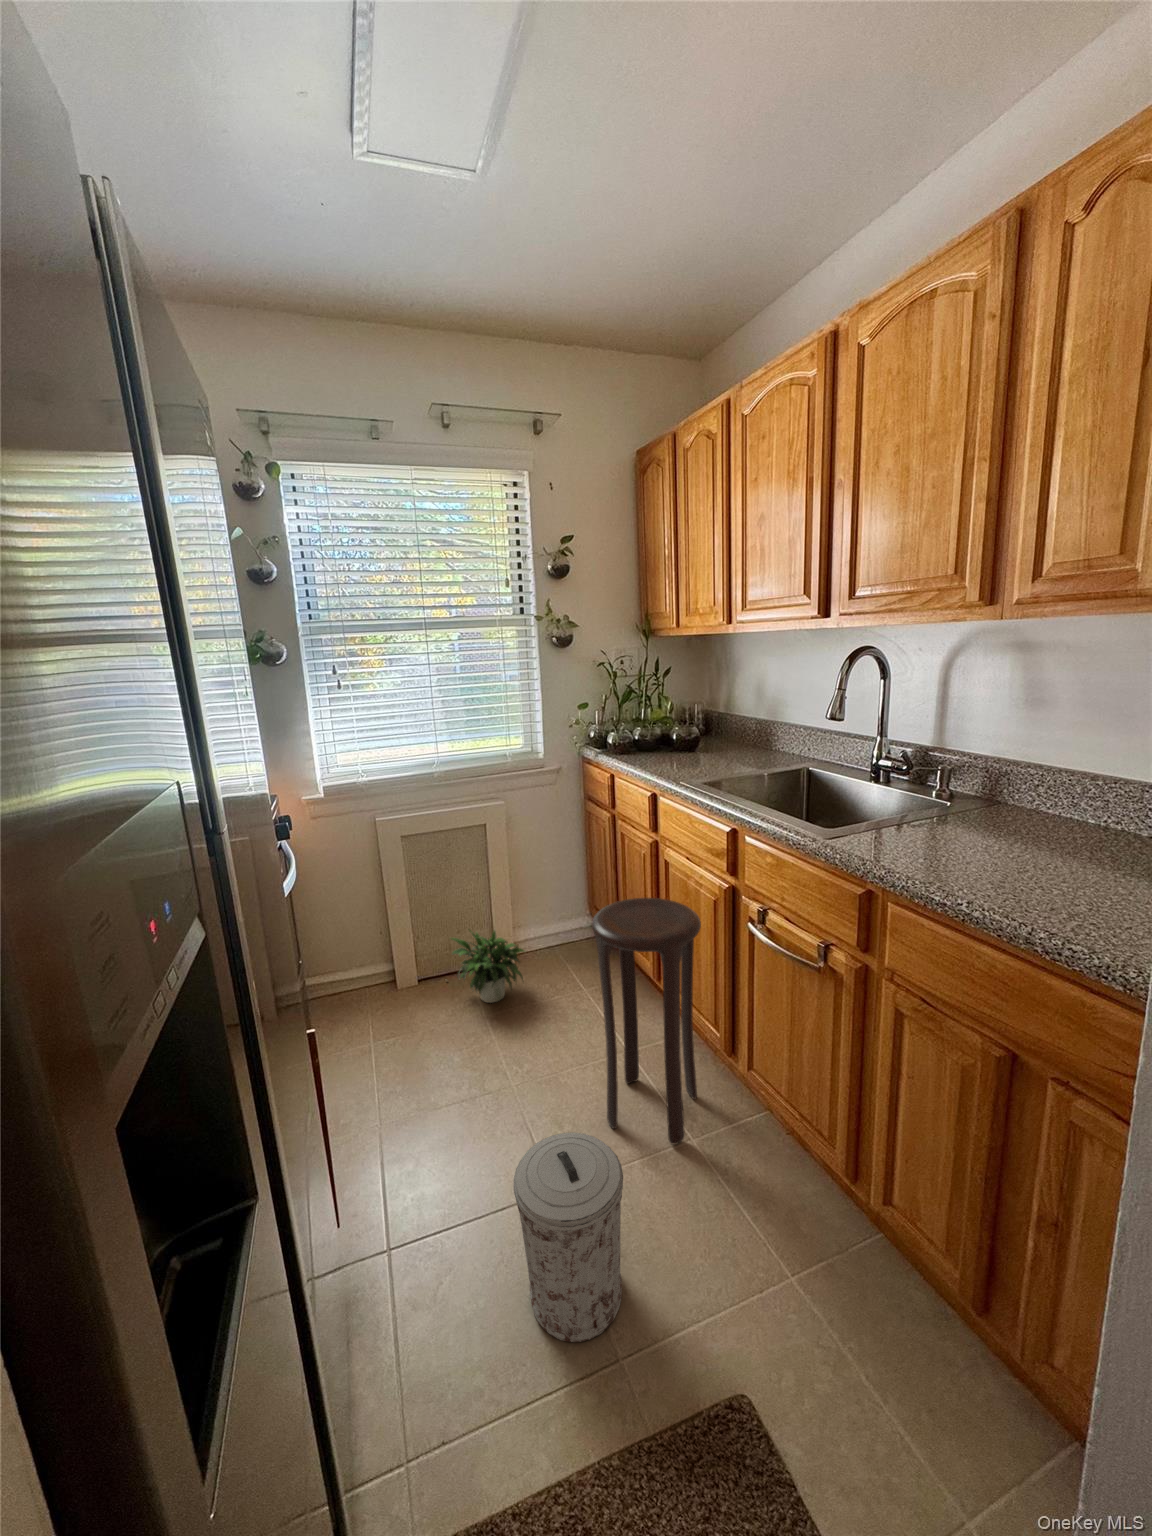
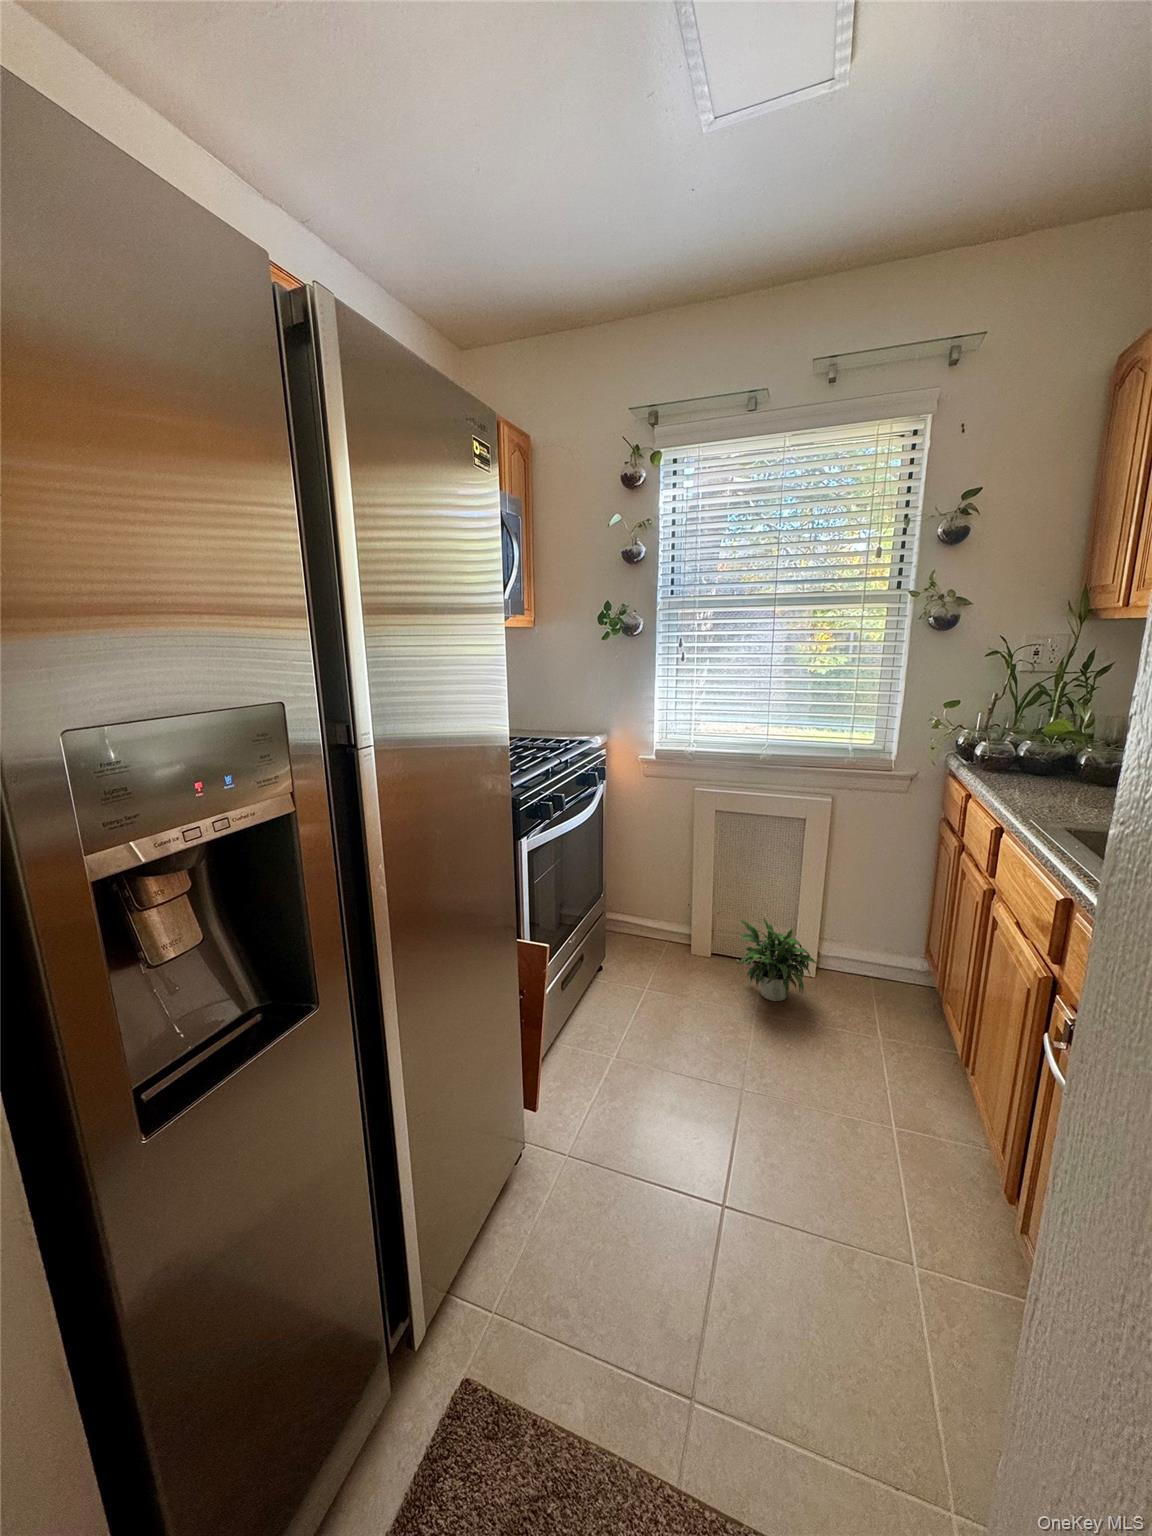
stool: present [592,898,701,1144] -> none [818,941,986,1254]
trash can: present [514,1133,623,1342] -> none [634,1139,751,1360]

